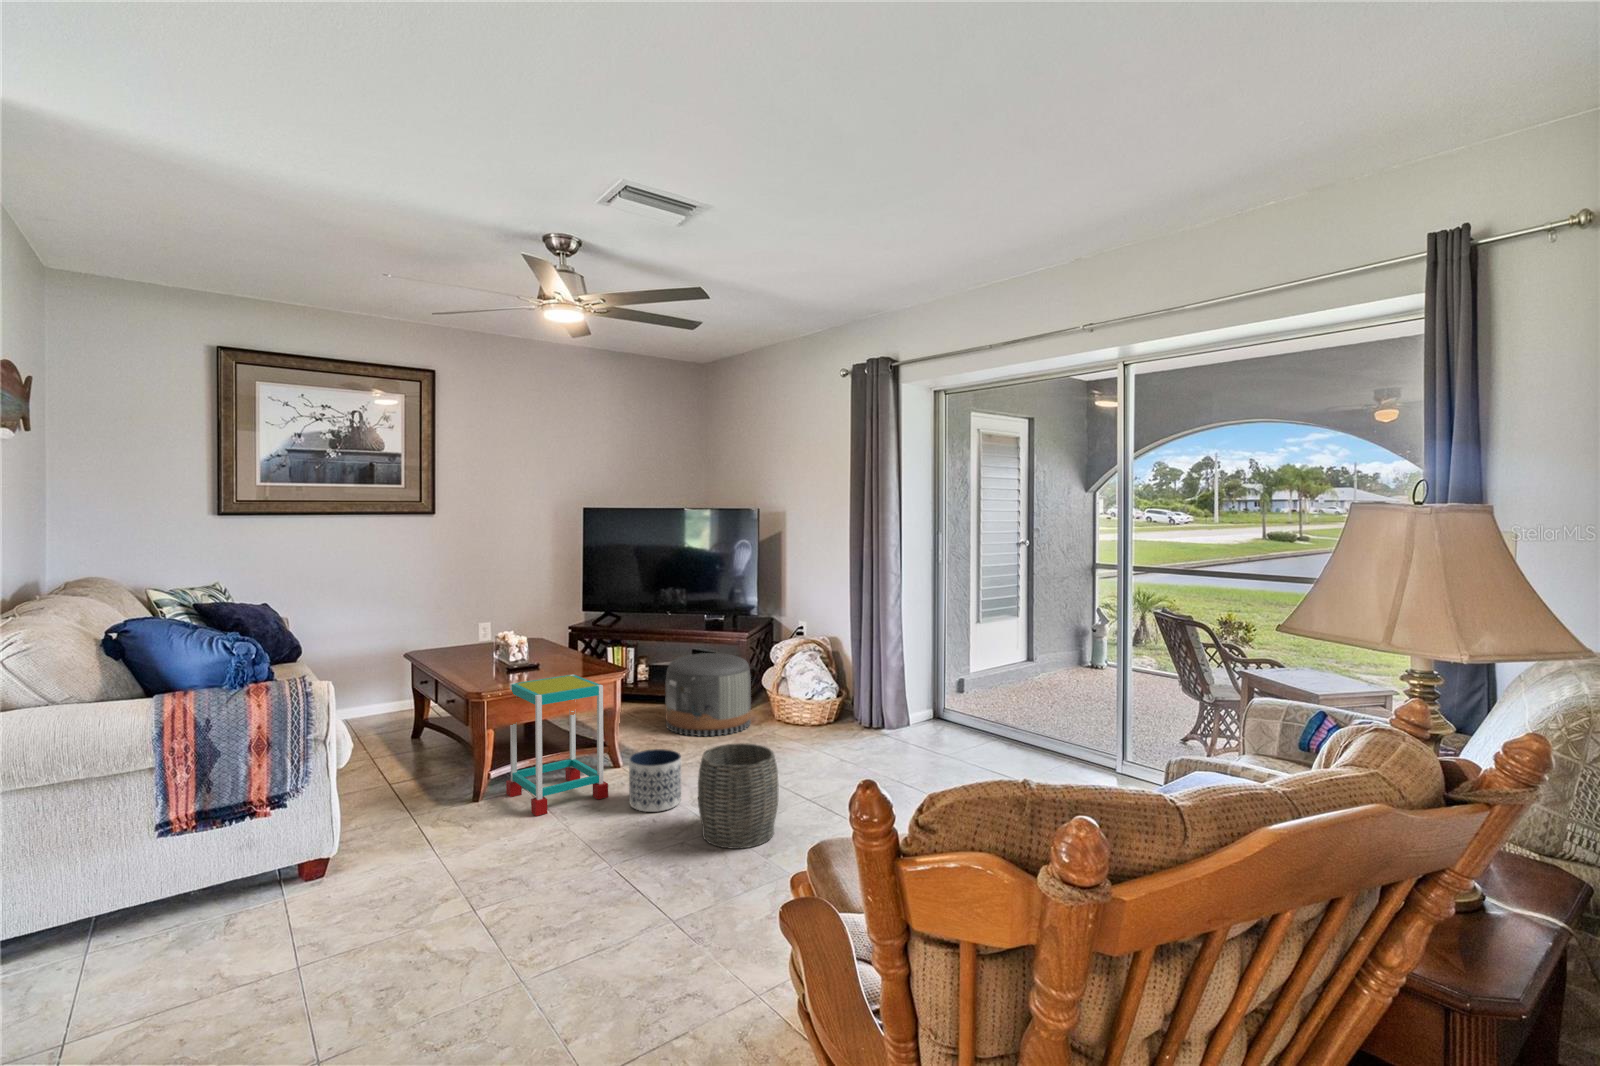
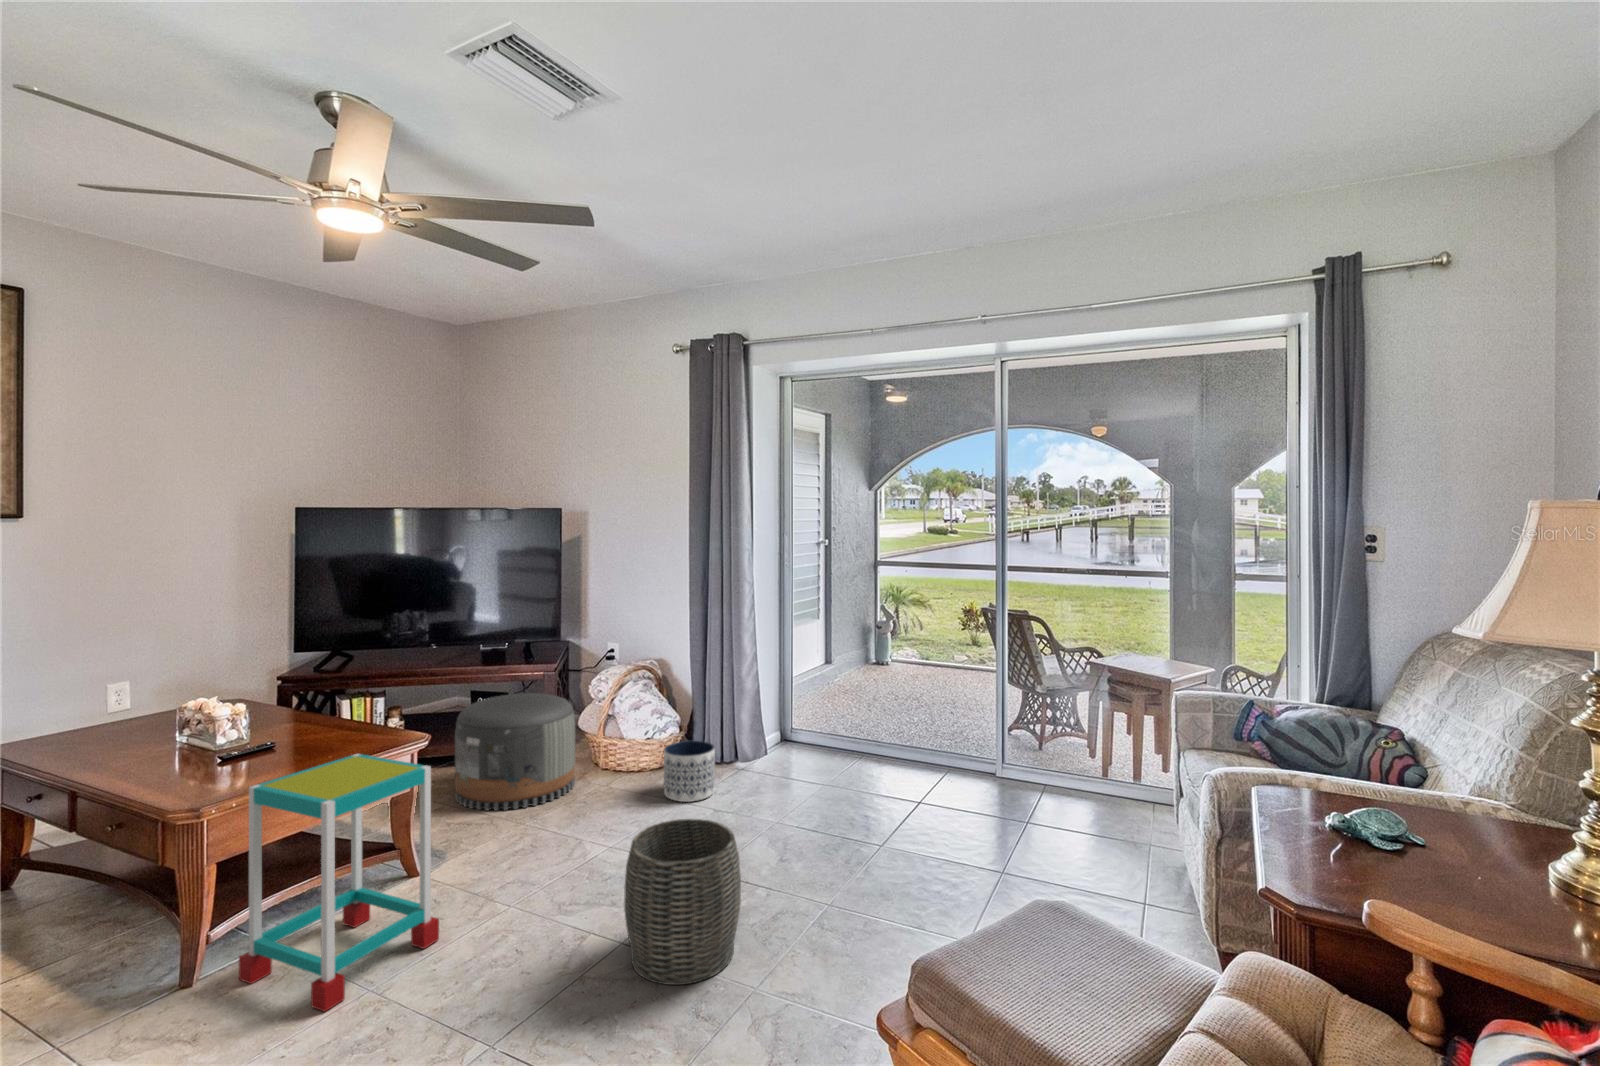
planter: present [629,749,681,812] -> present [664,741,715,802]

